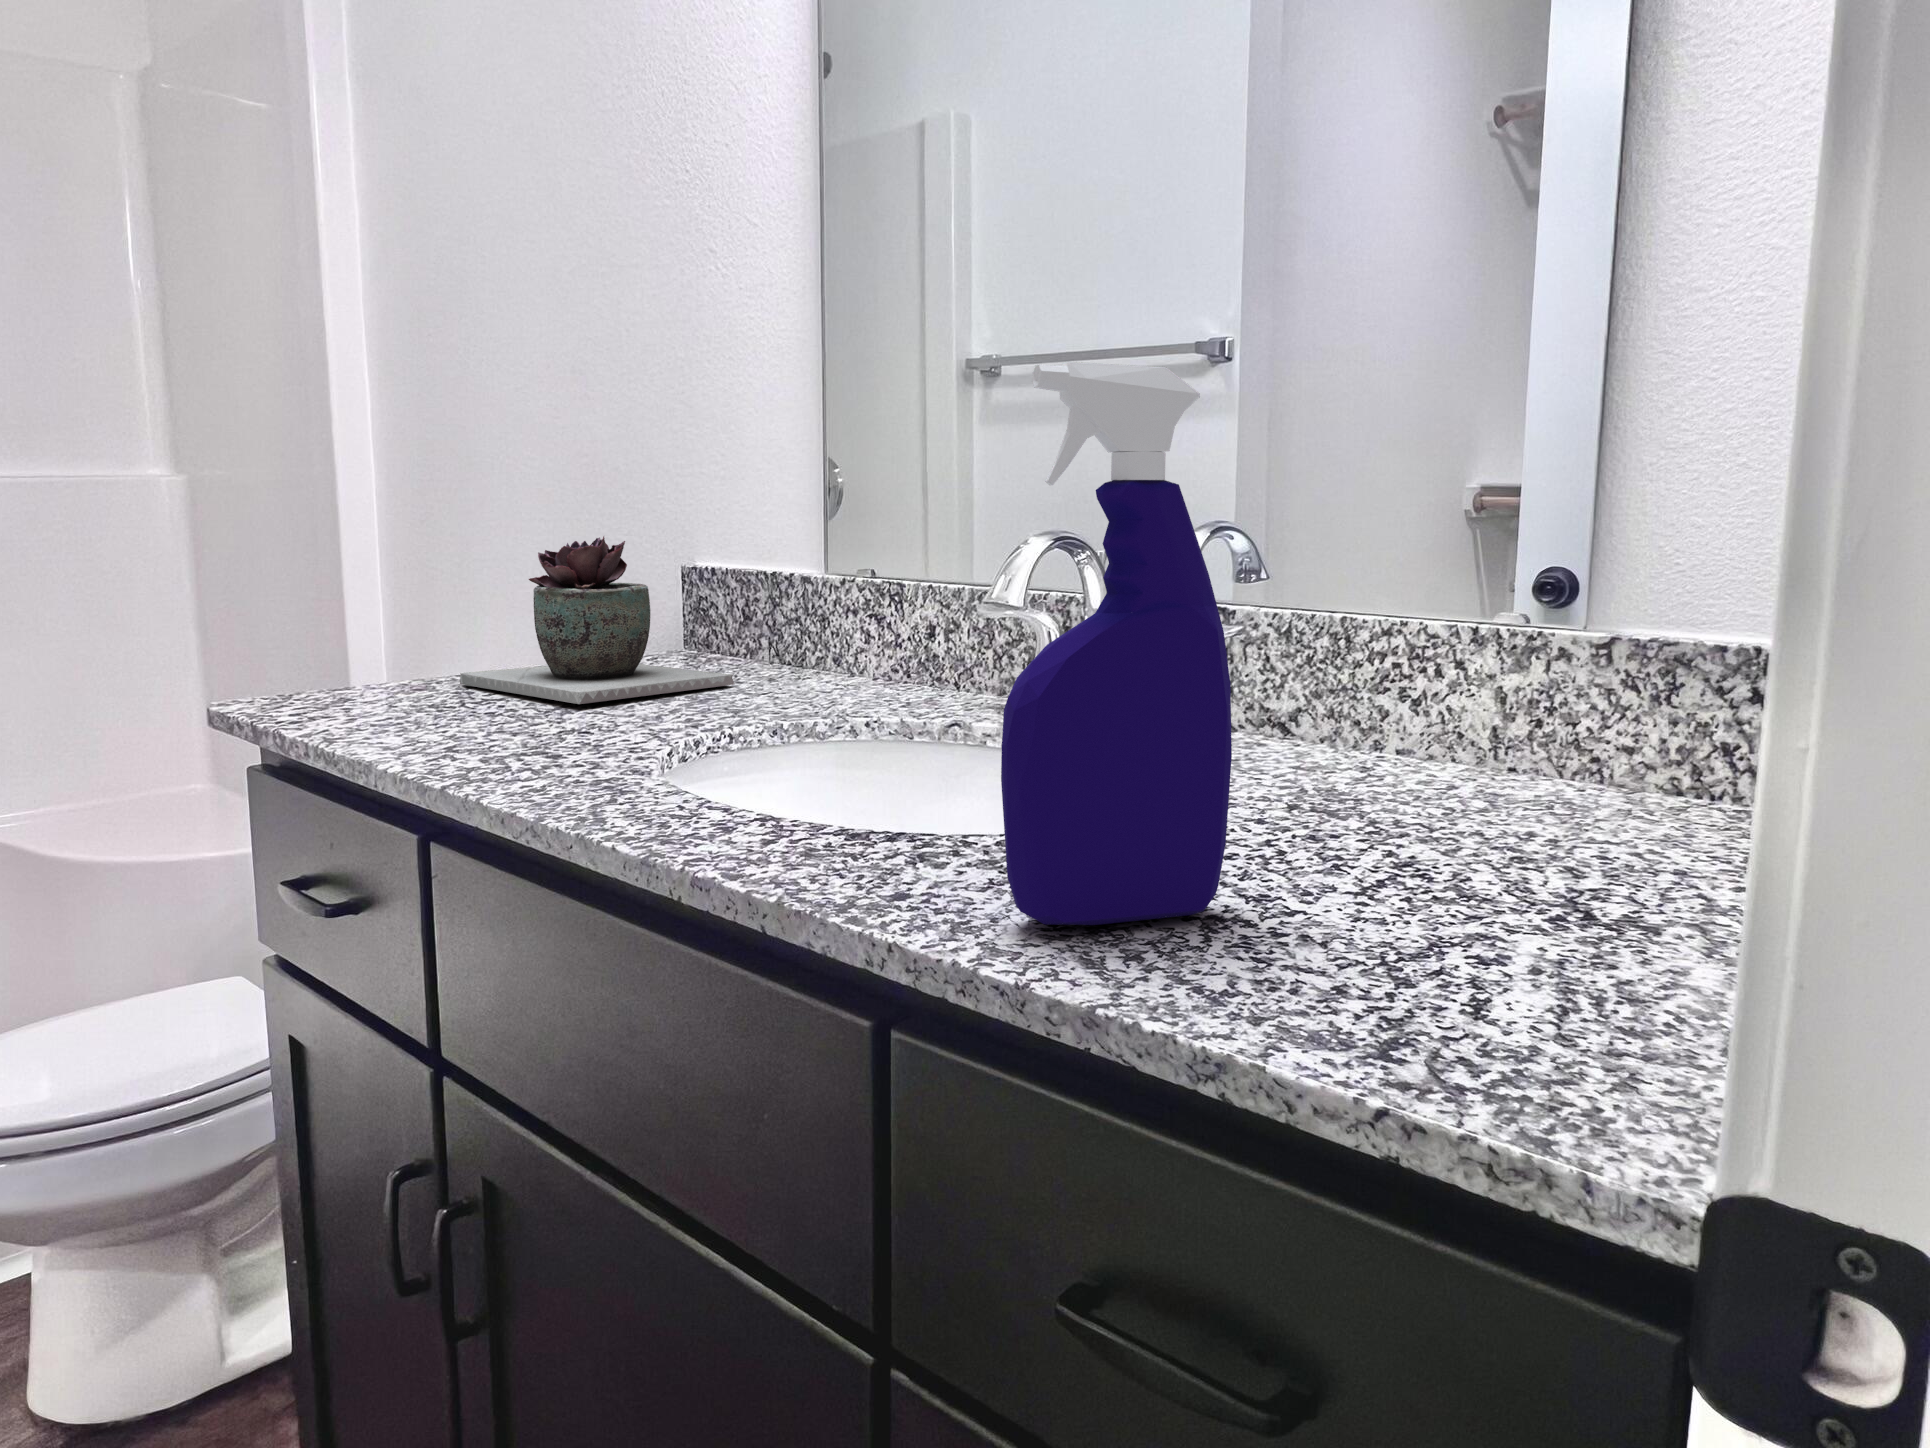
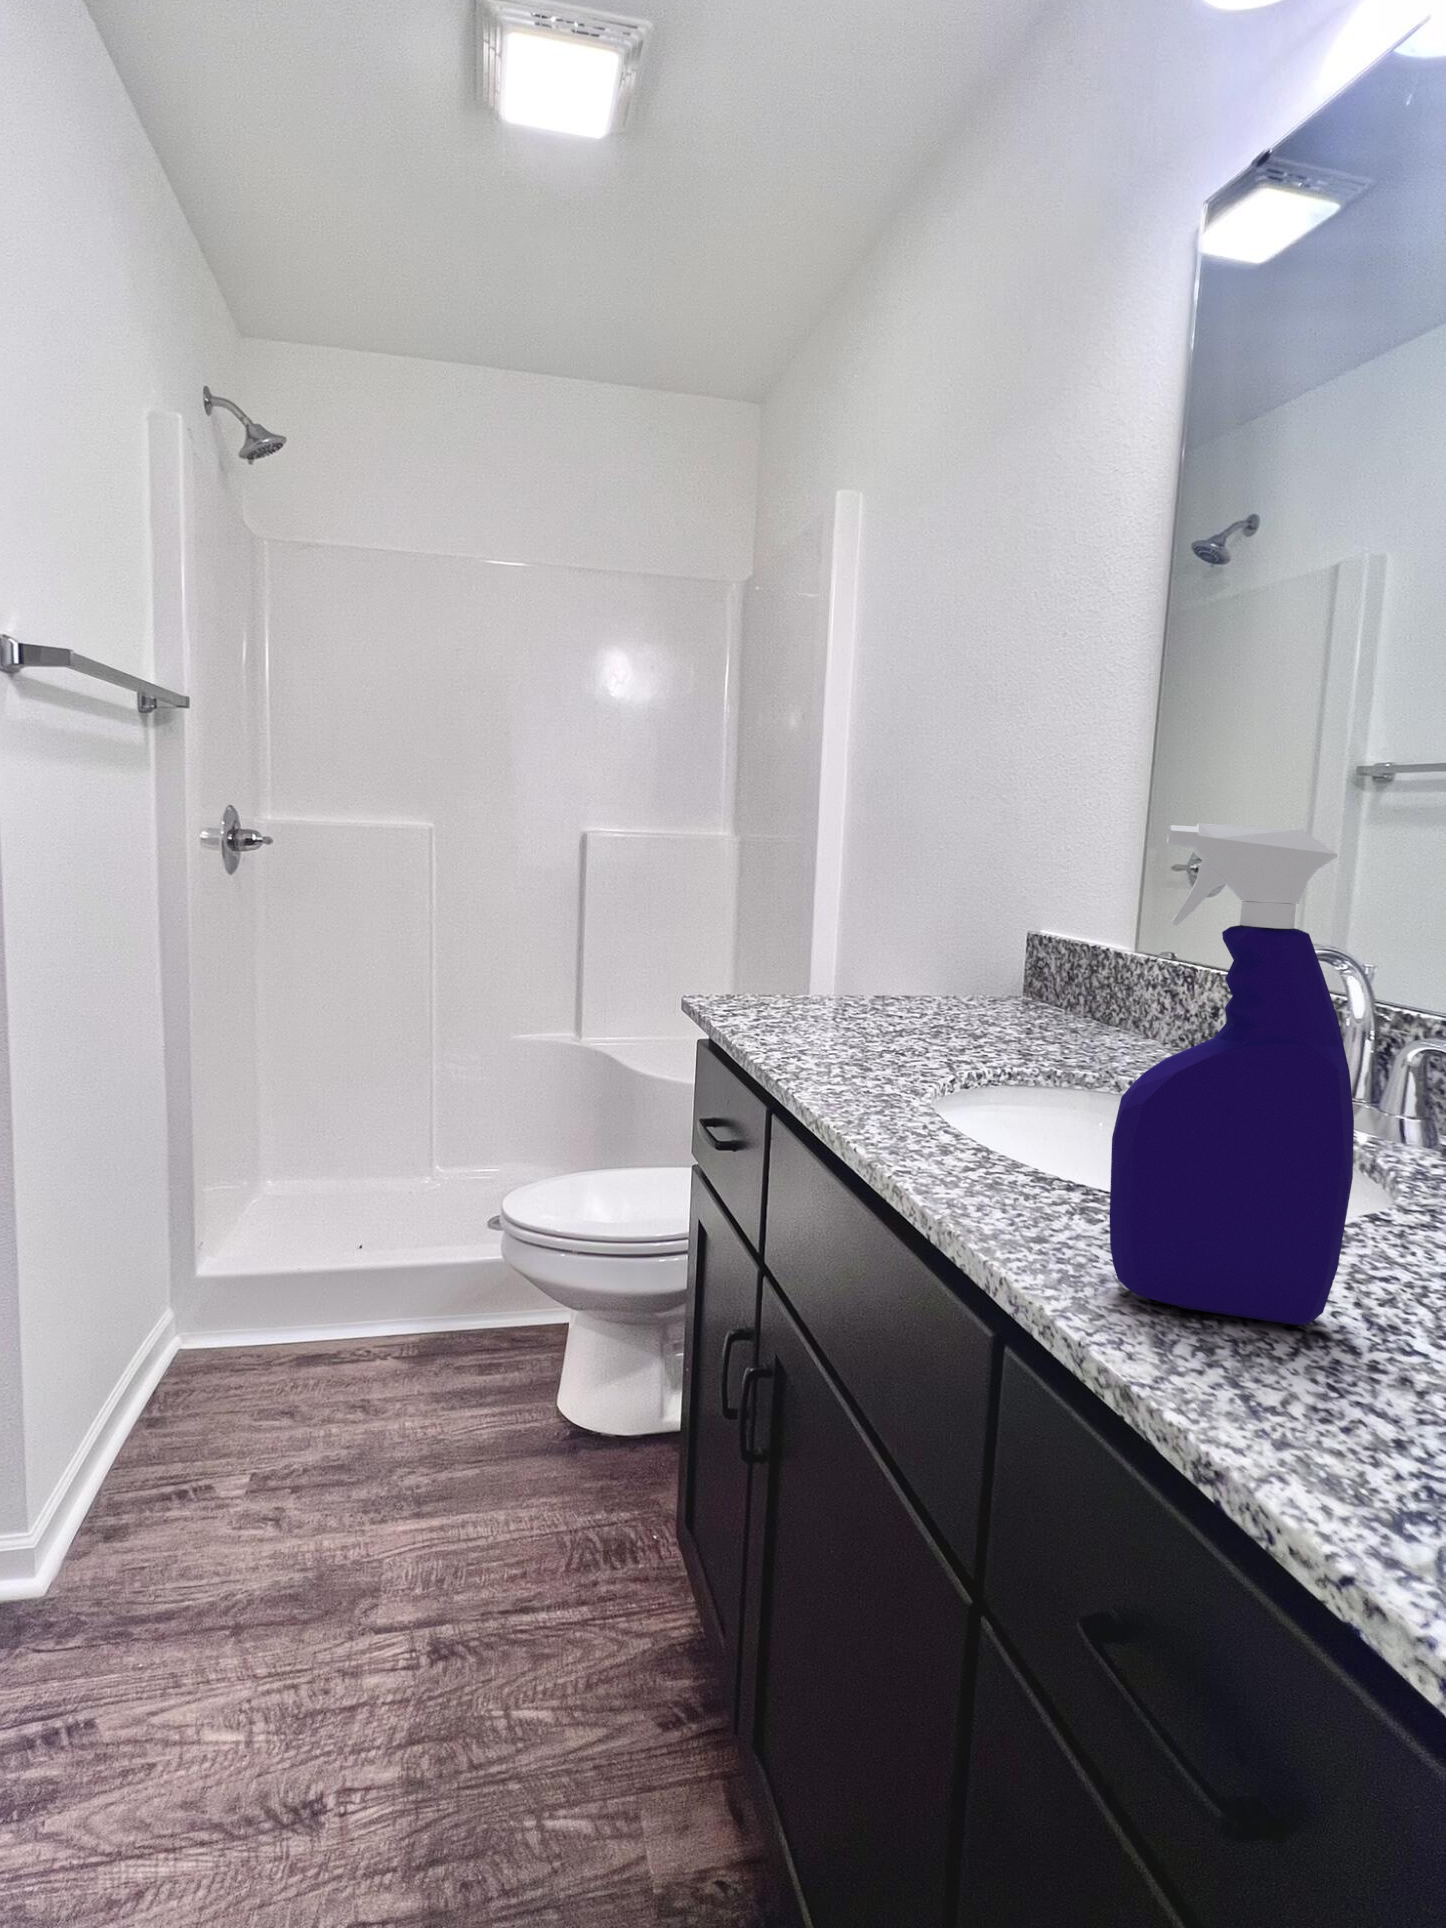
succulent plant: present [460,536,734,704] -> none [848,910,1043,1032]

